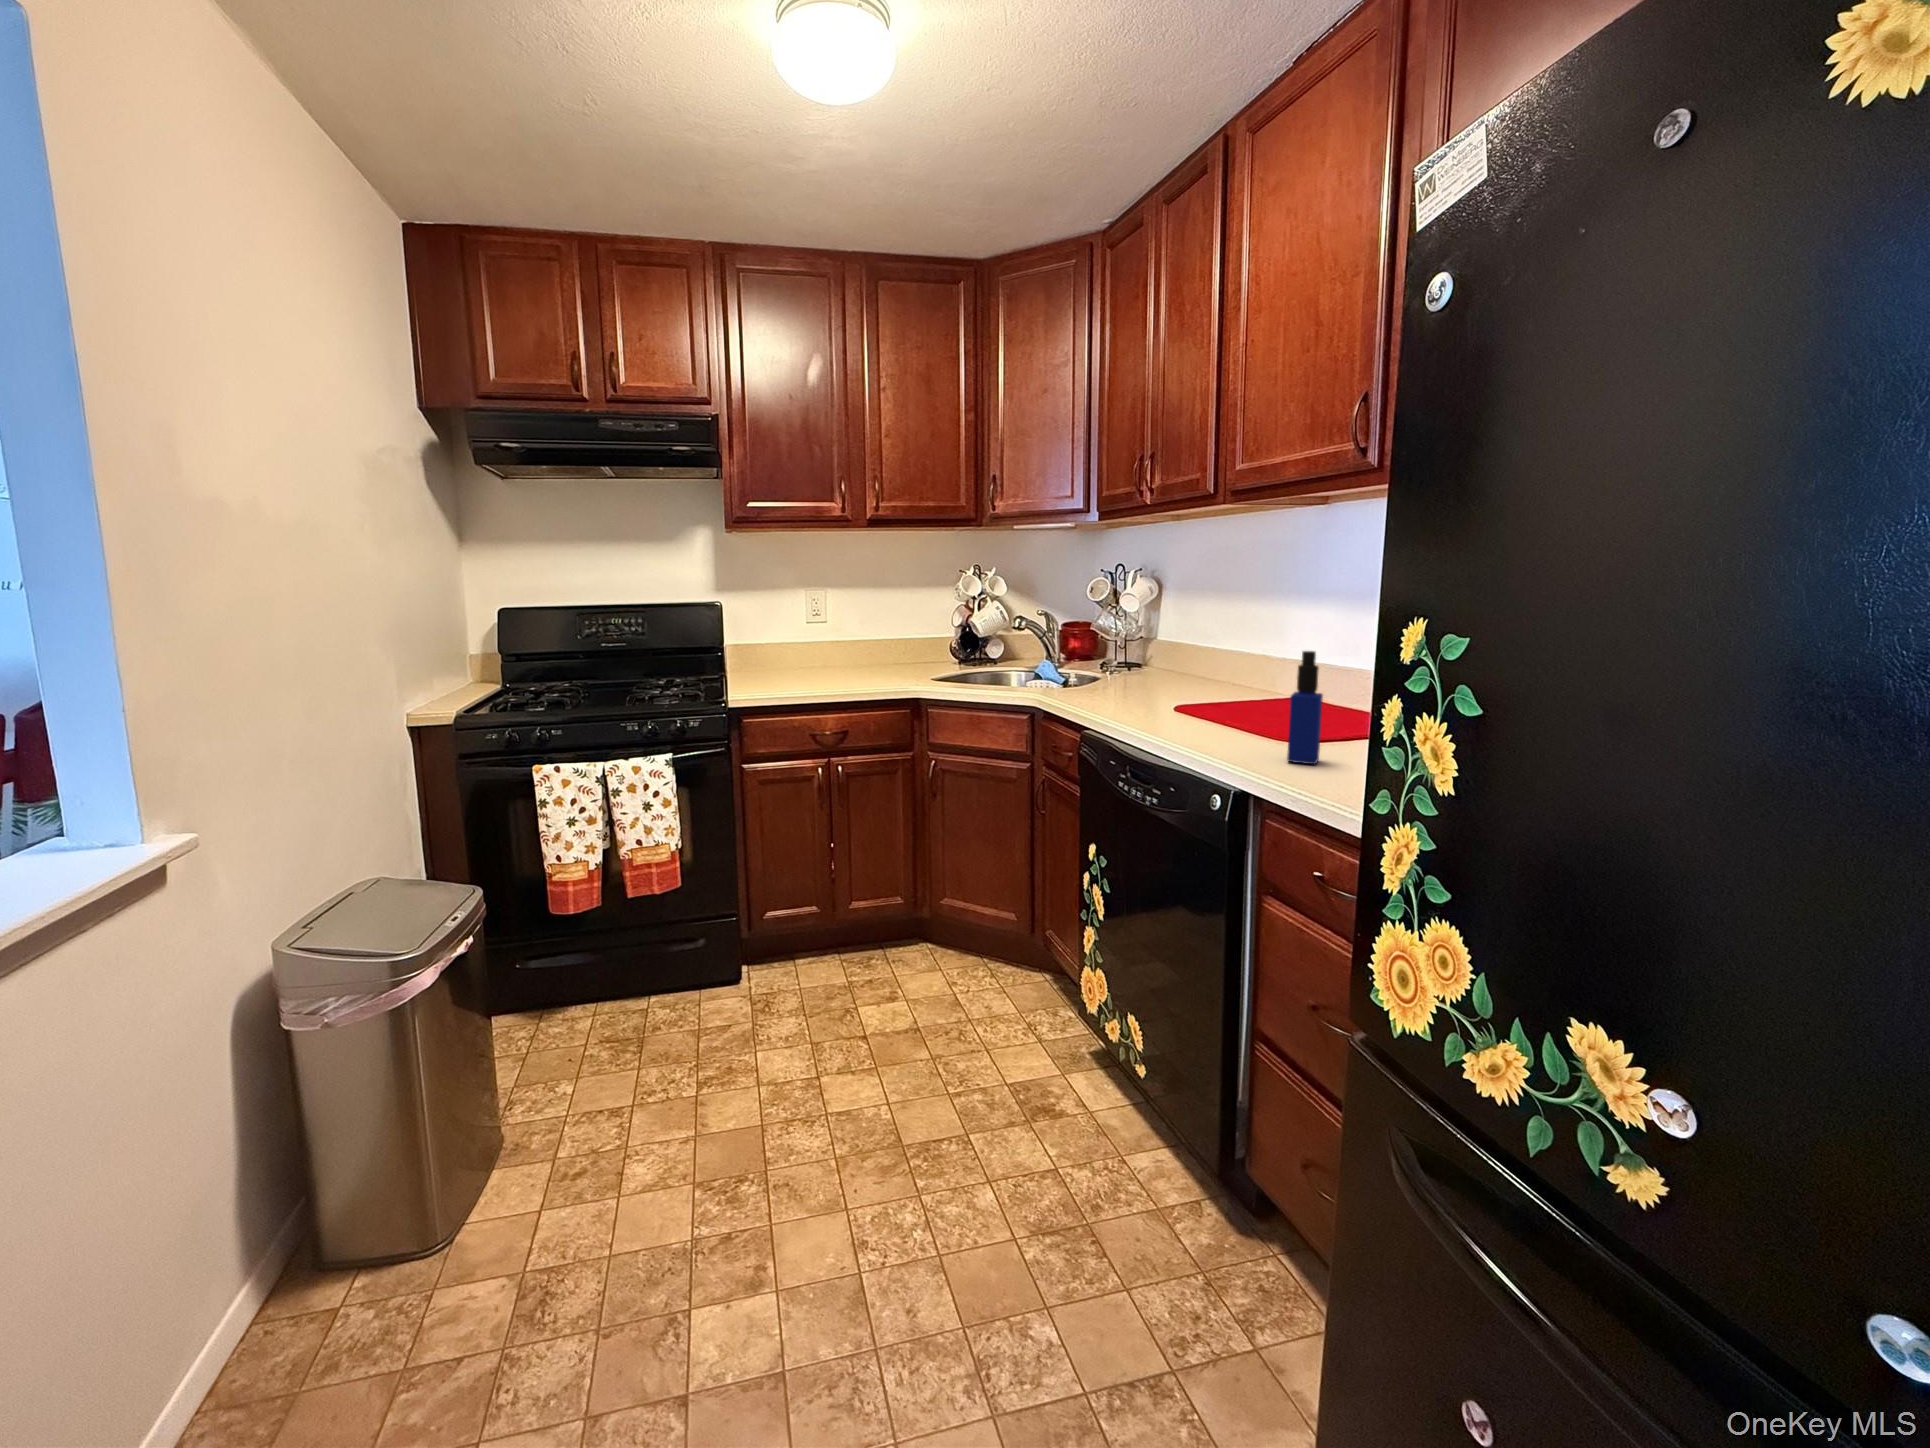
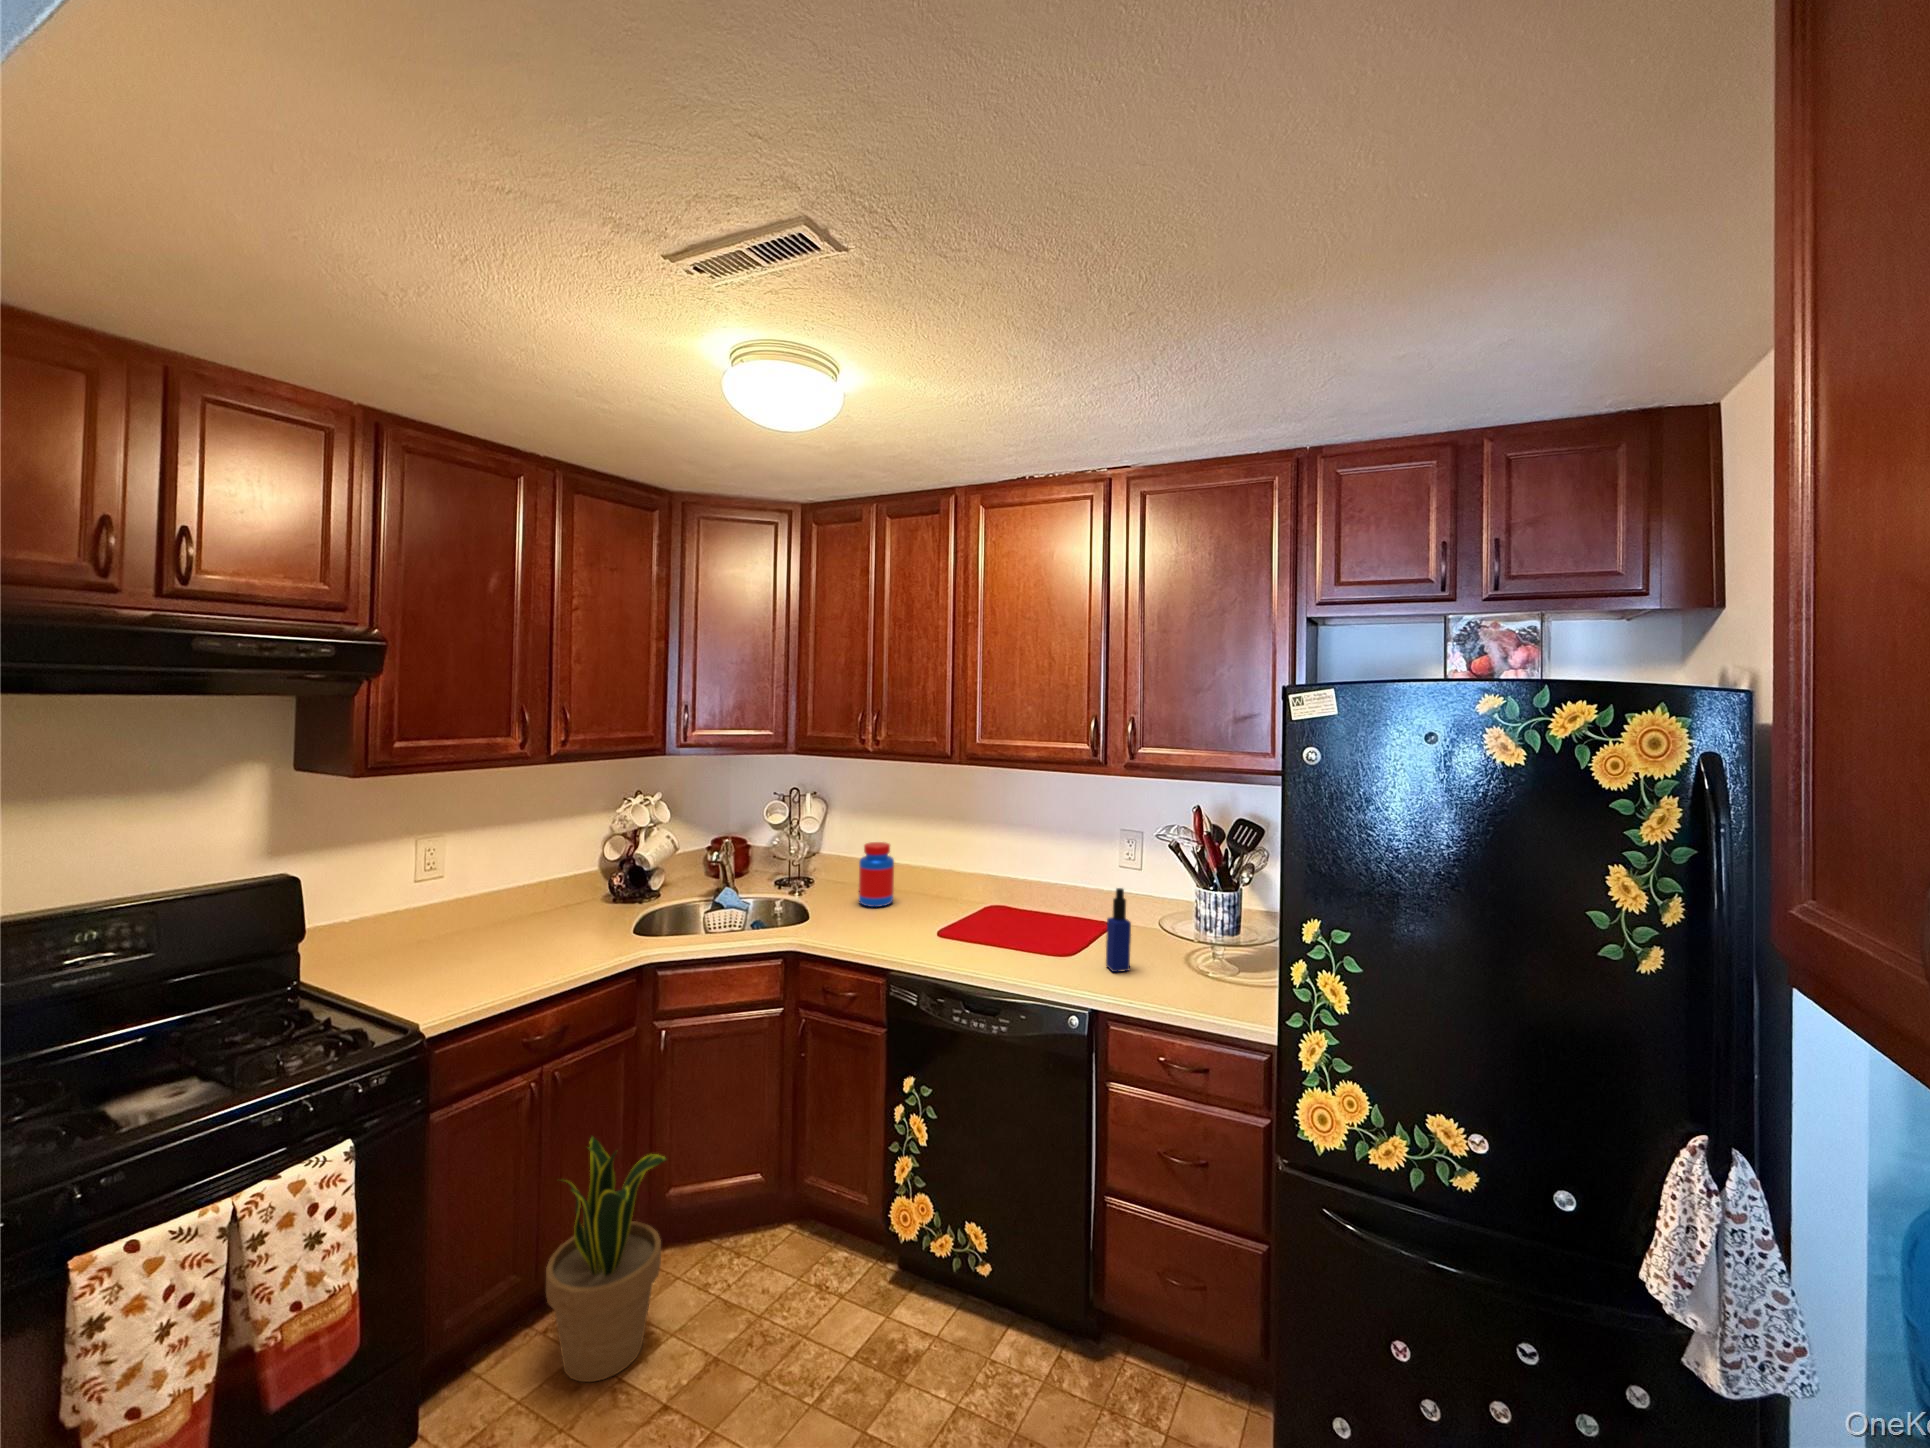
jar: none [1116,627,1155,692] -> present [859,842,894,907]
potted plant: none [822,829,915,1003] -> present [546,1137,666,1382]

